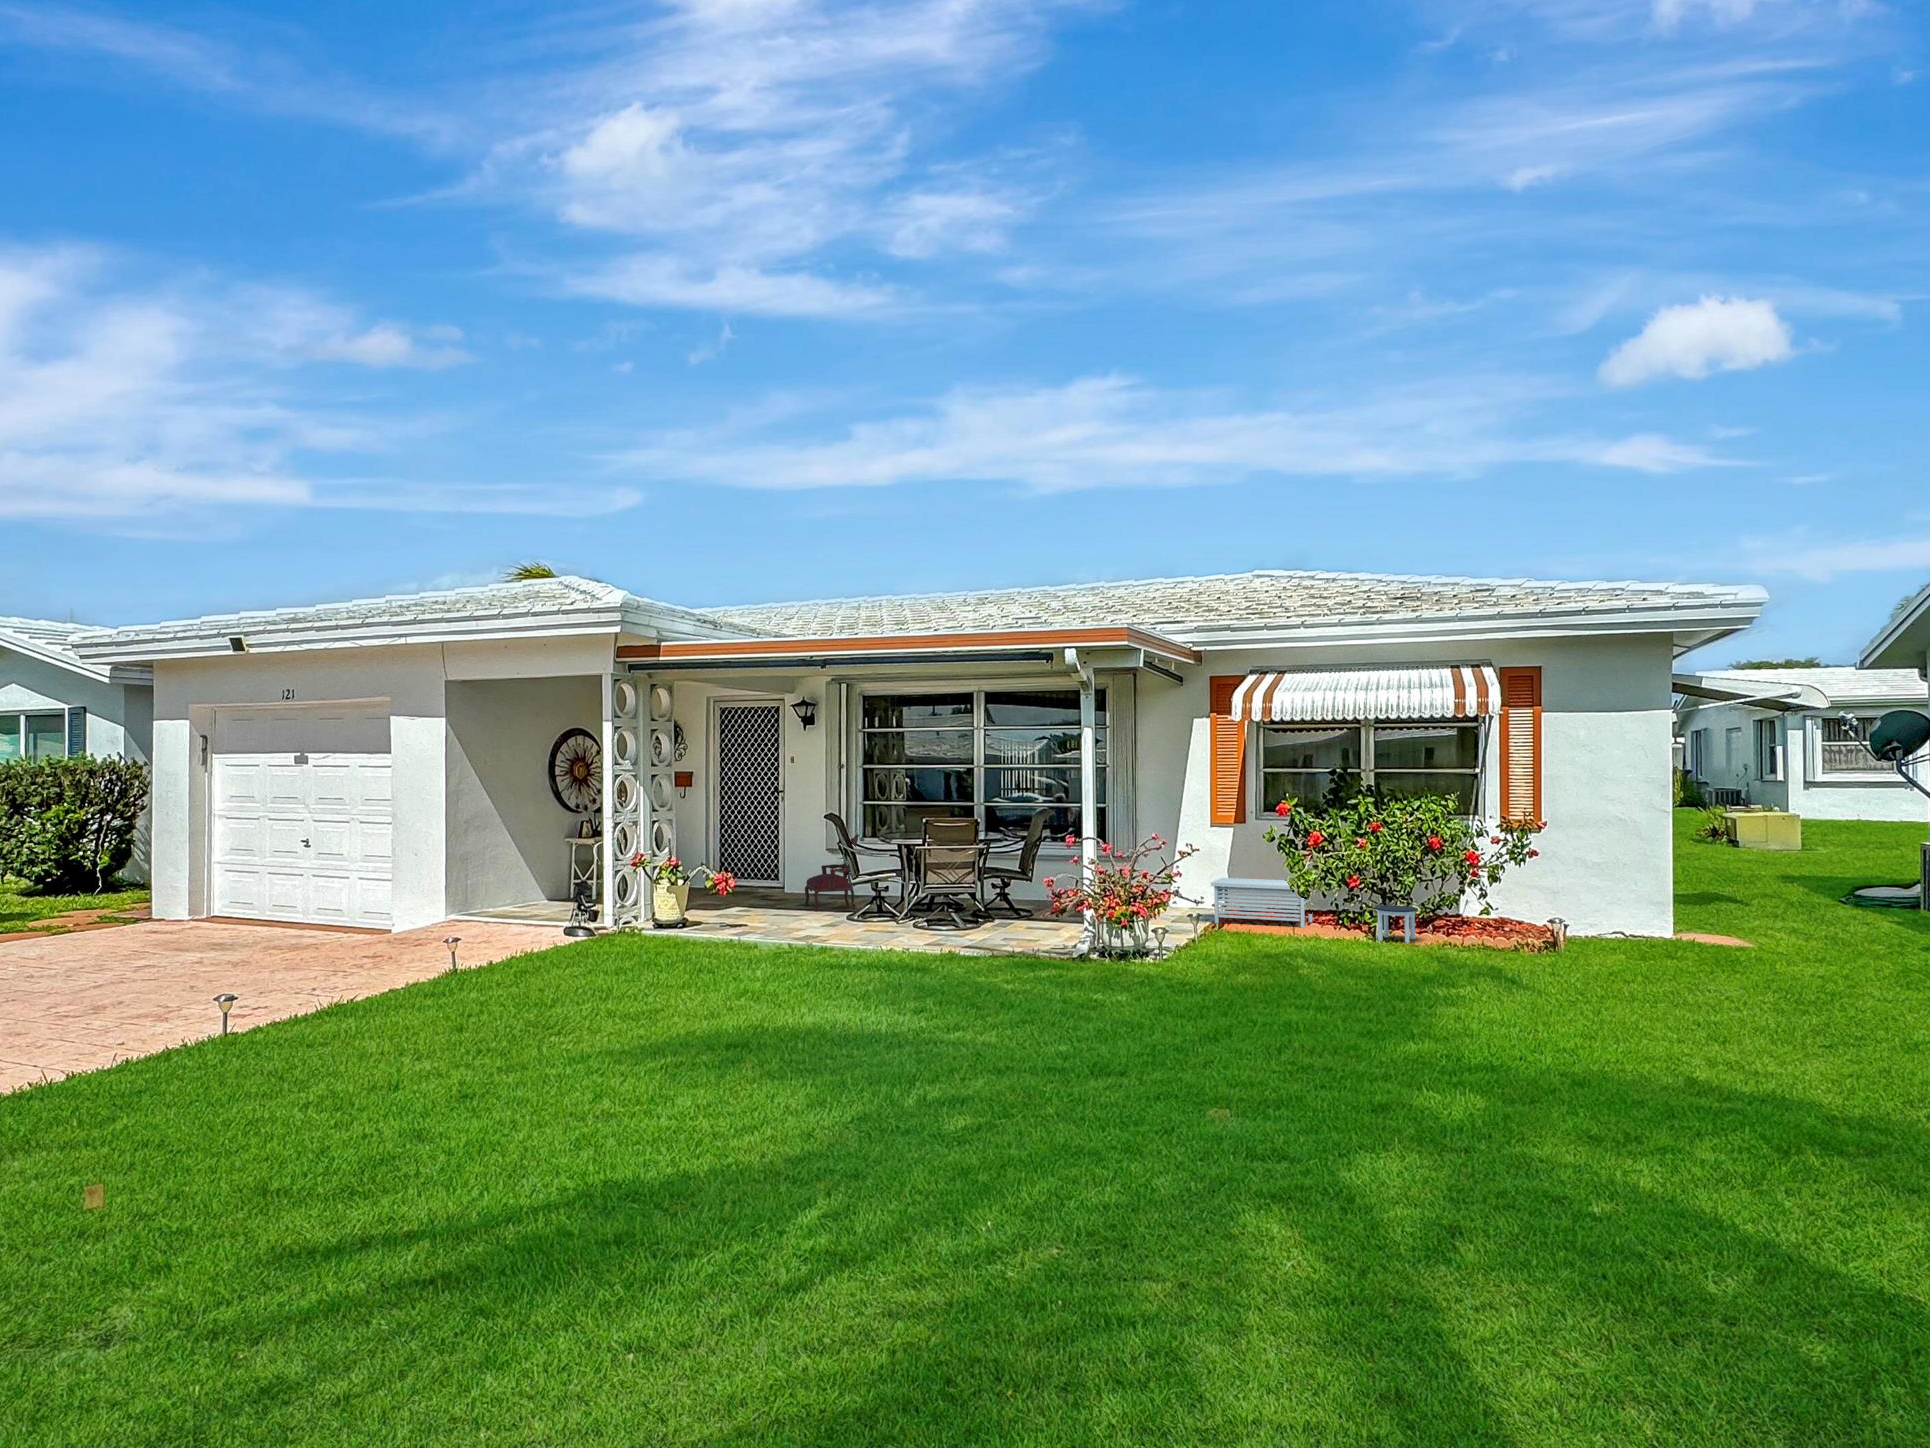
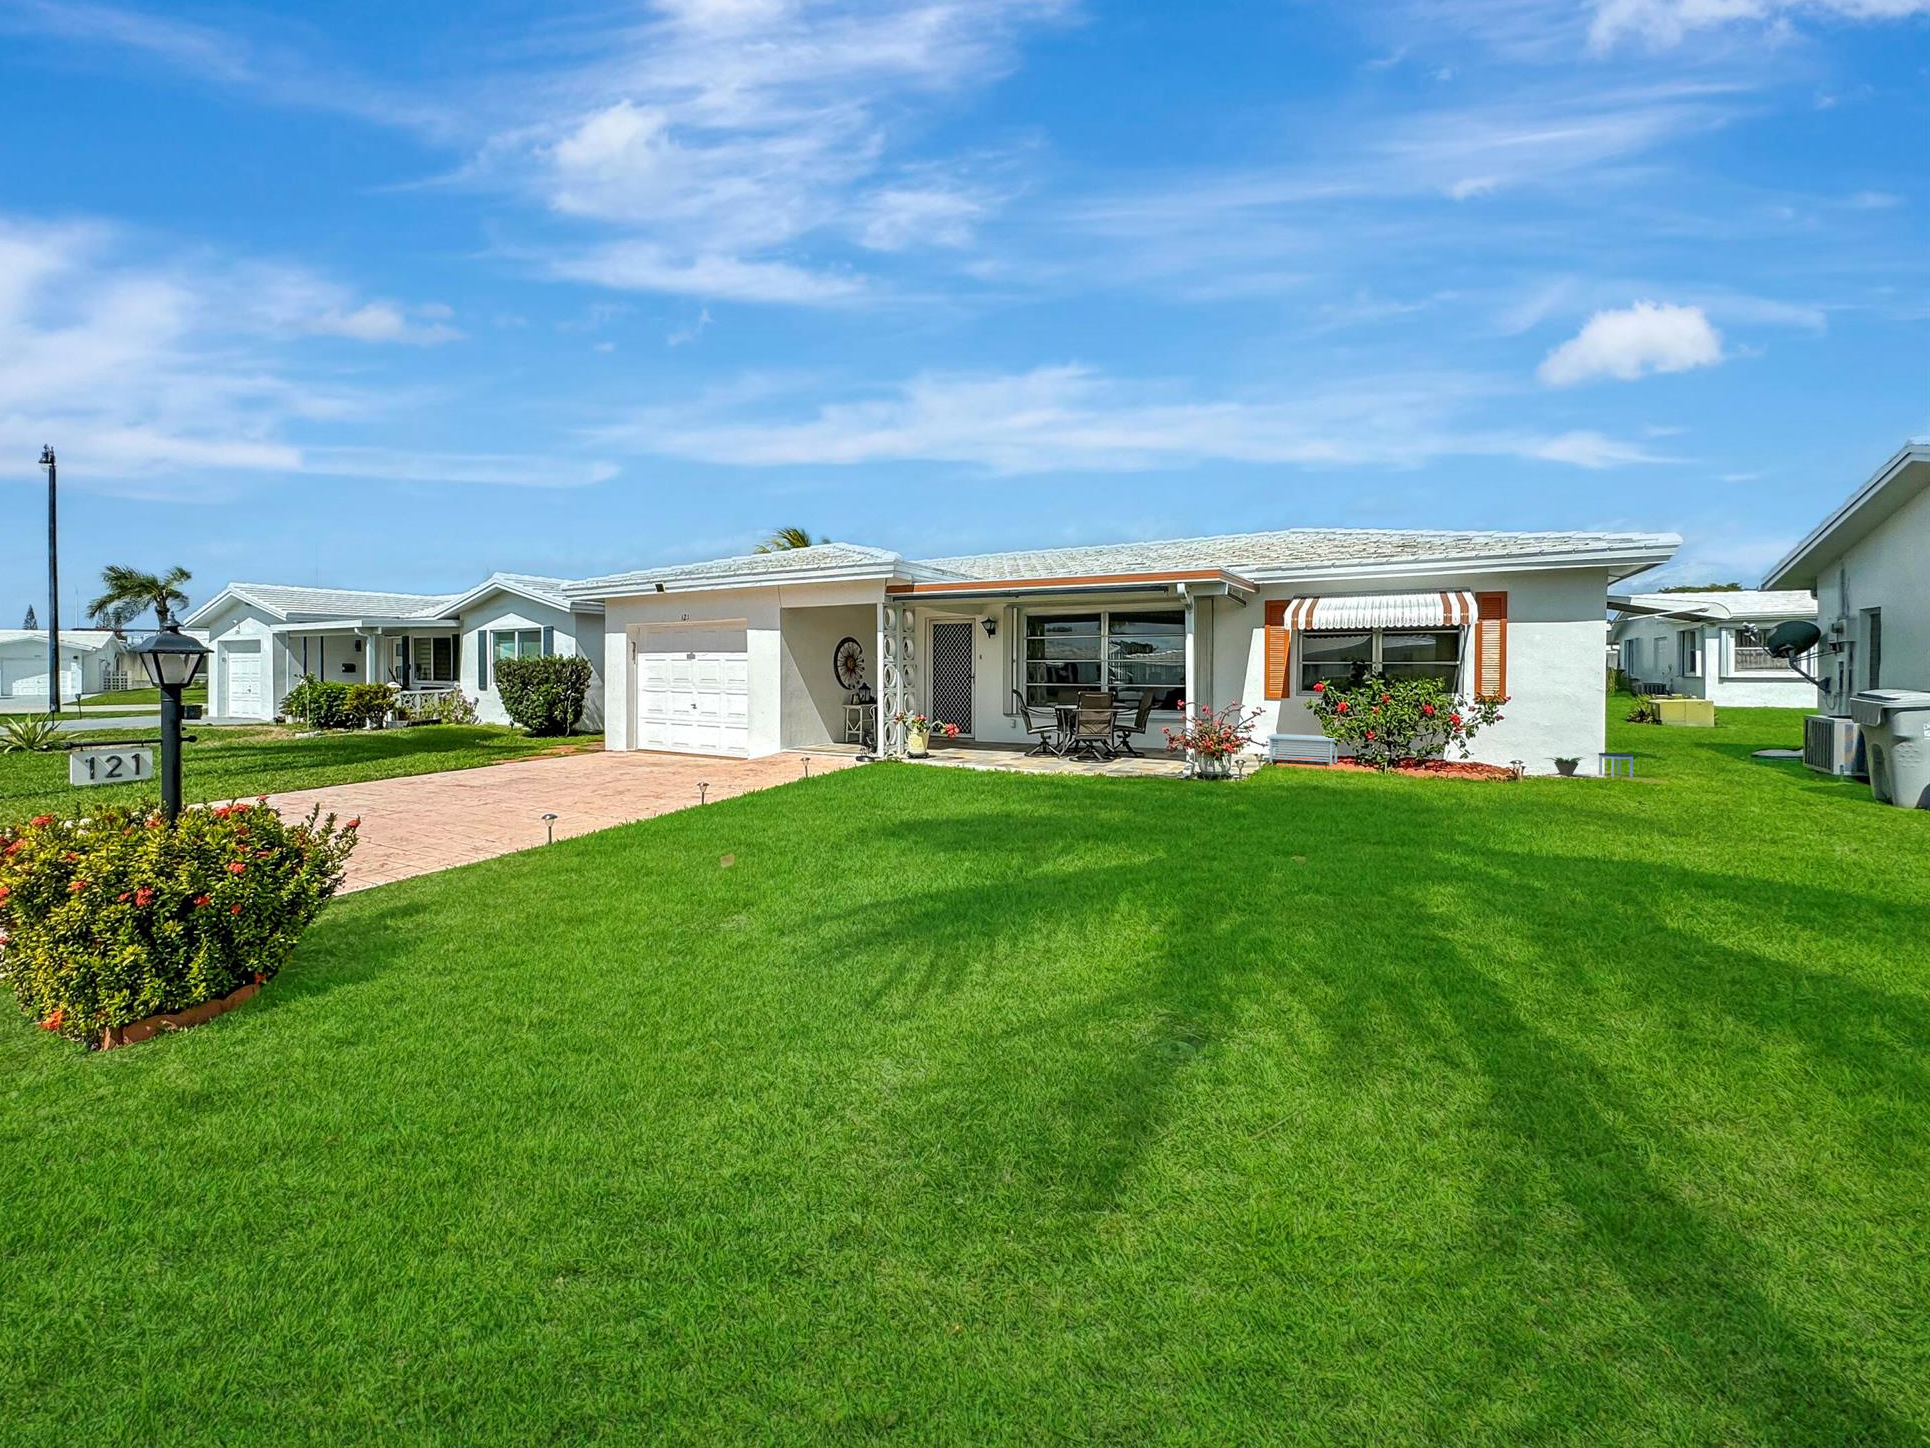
armchair: present [805,834,859,911] -> none [994,705,1029,753]
round table: present [1374,905,1418,943] -> present [1598,753,1634,777]
decorative plant: none [1597,910,1655,938] -> present [1547,757,1582,776]

